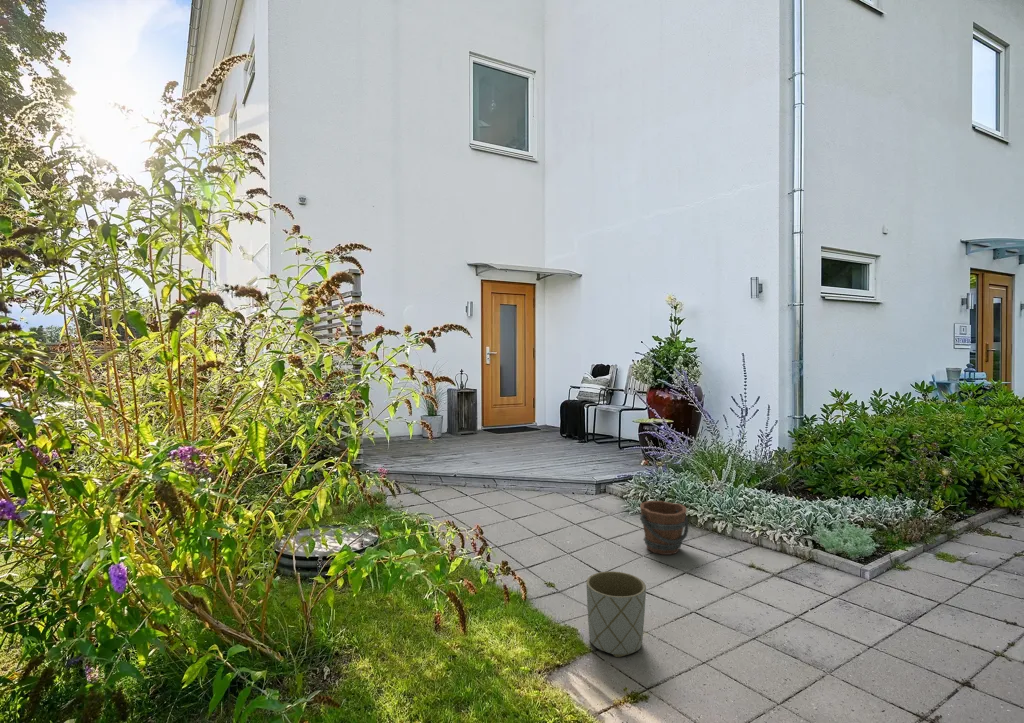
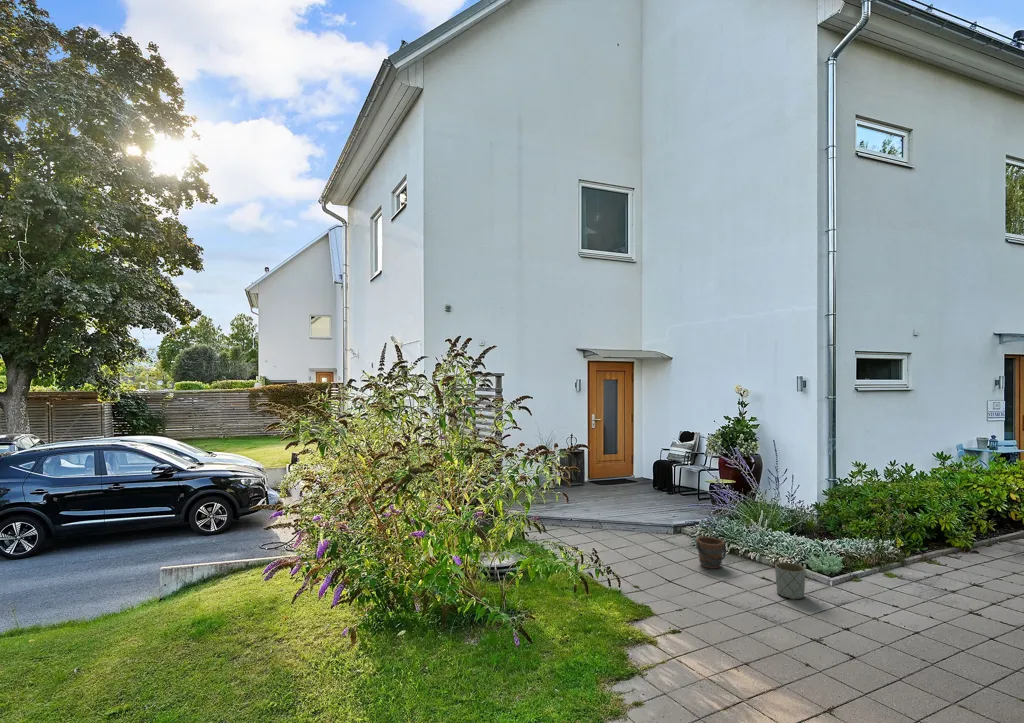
planter: present [586,571,646,657] -> present [775,562,805,600]

